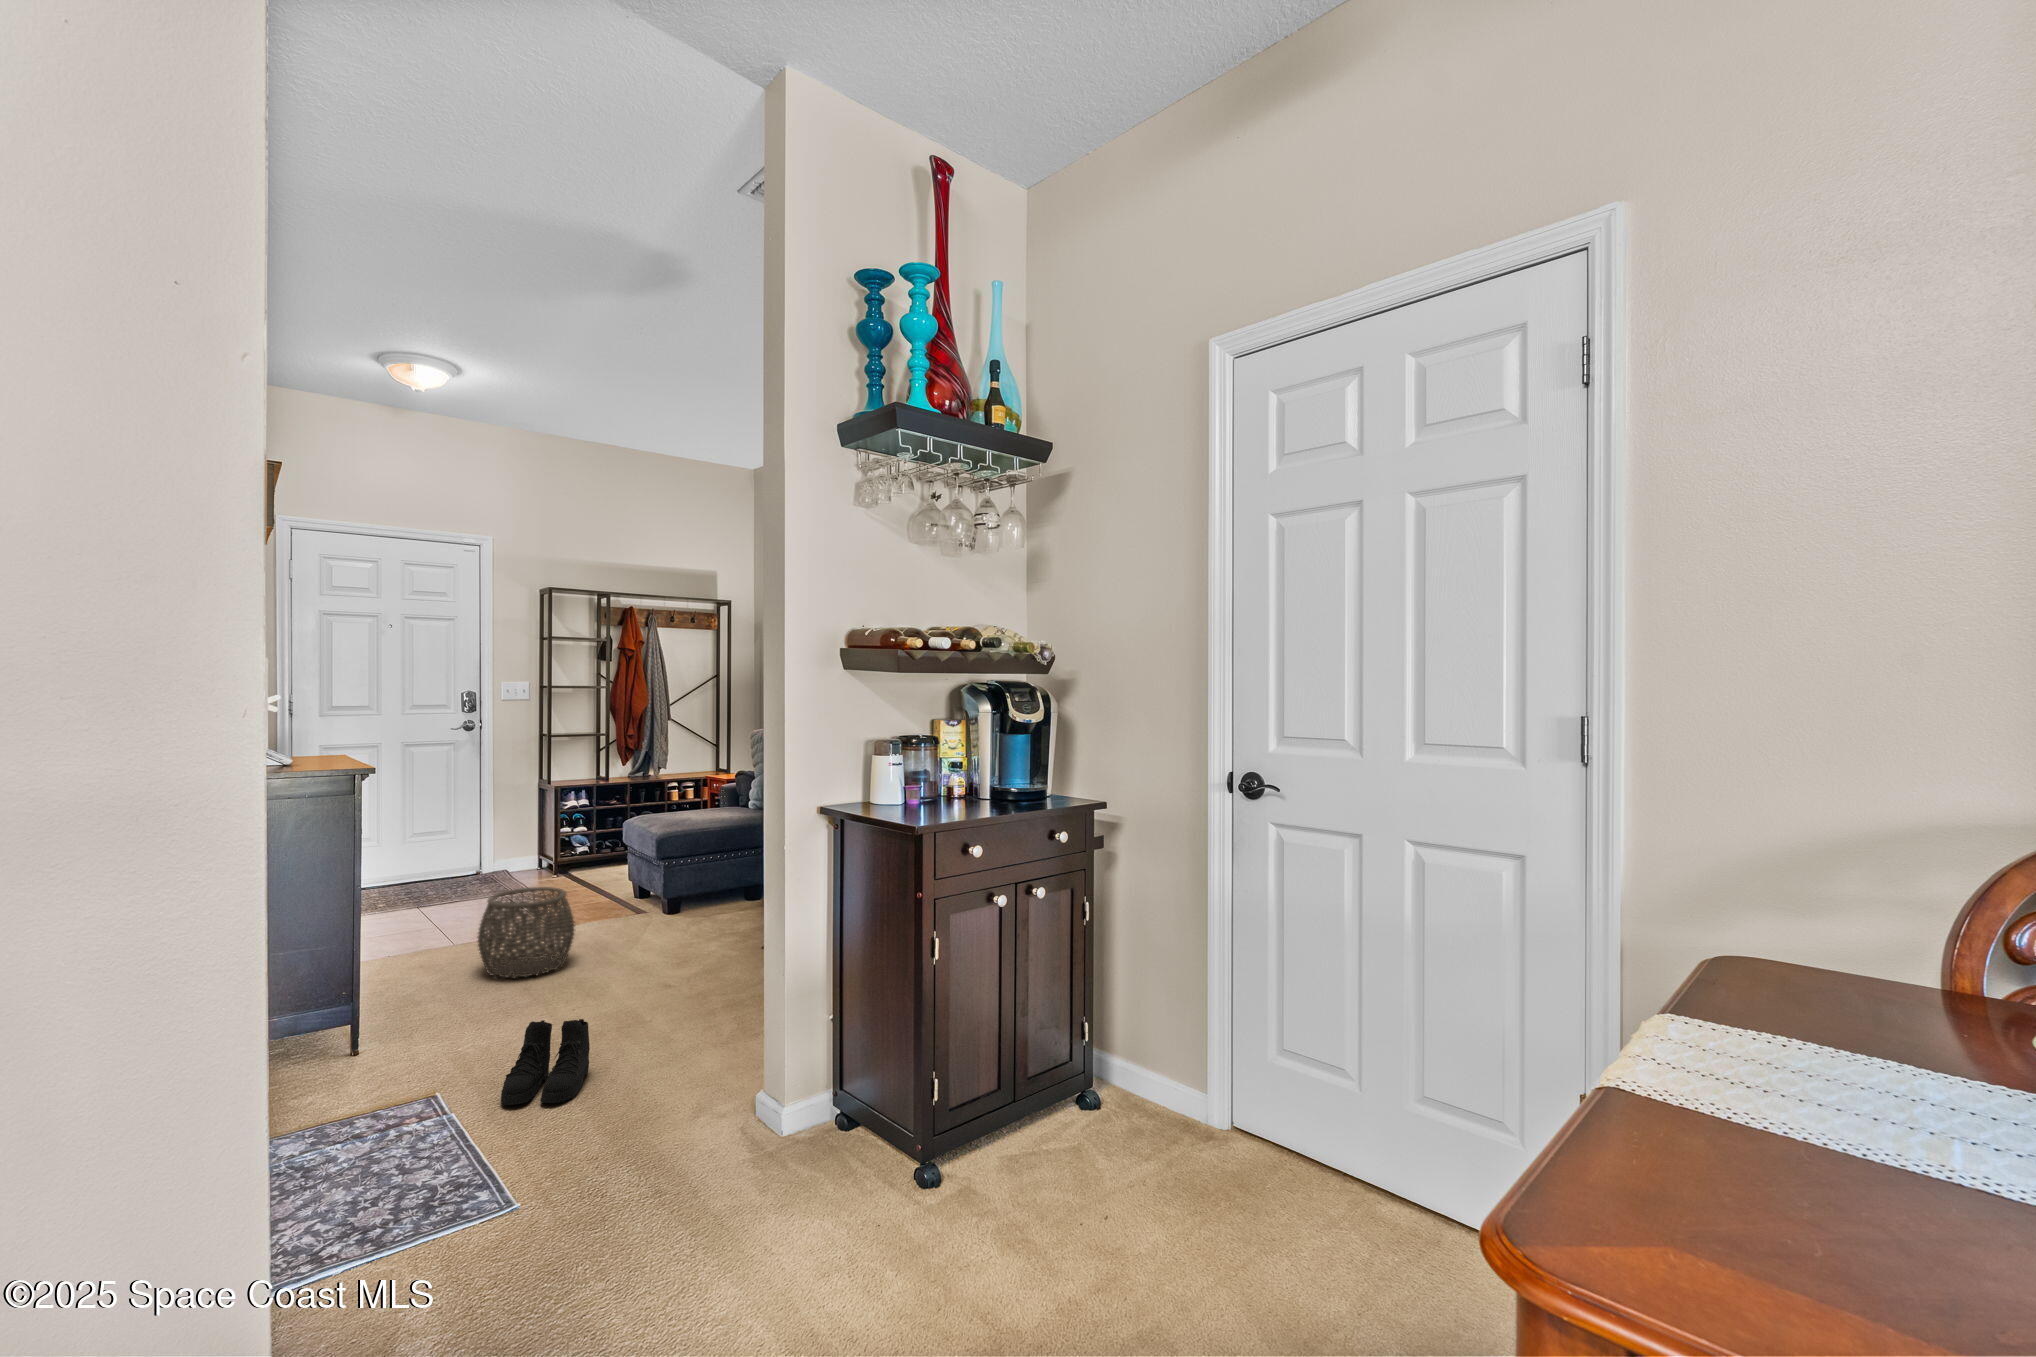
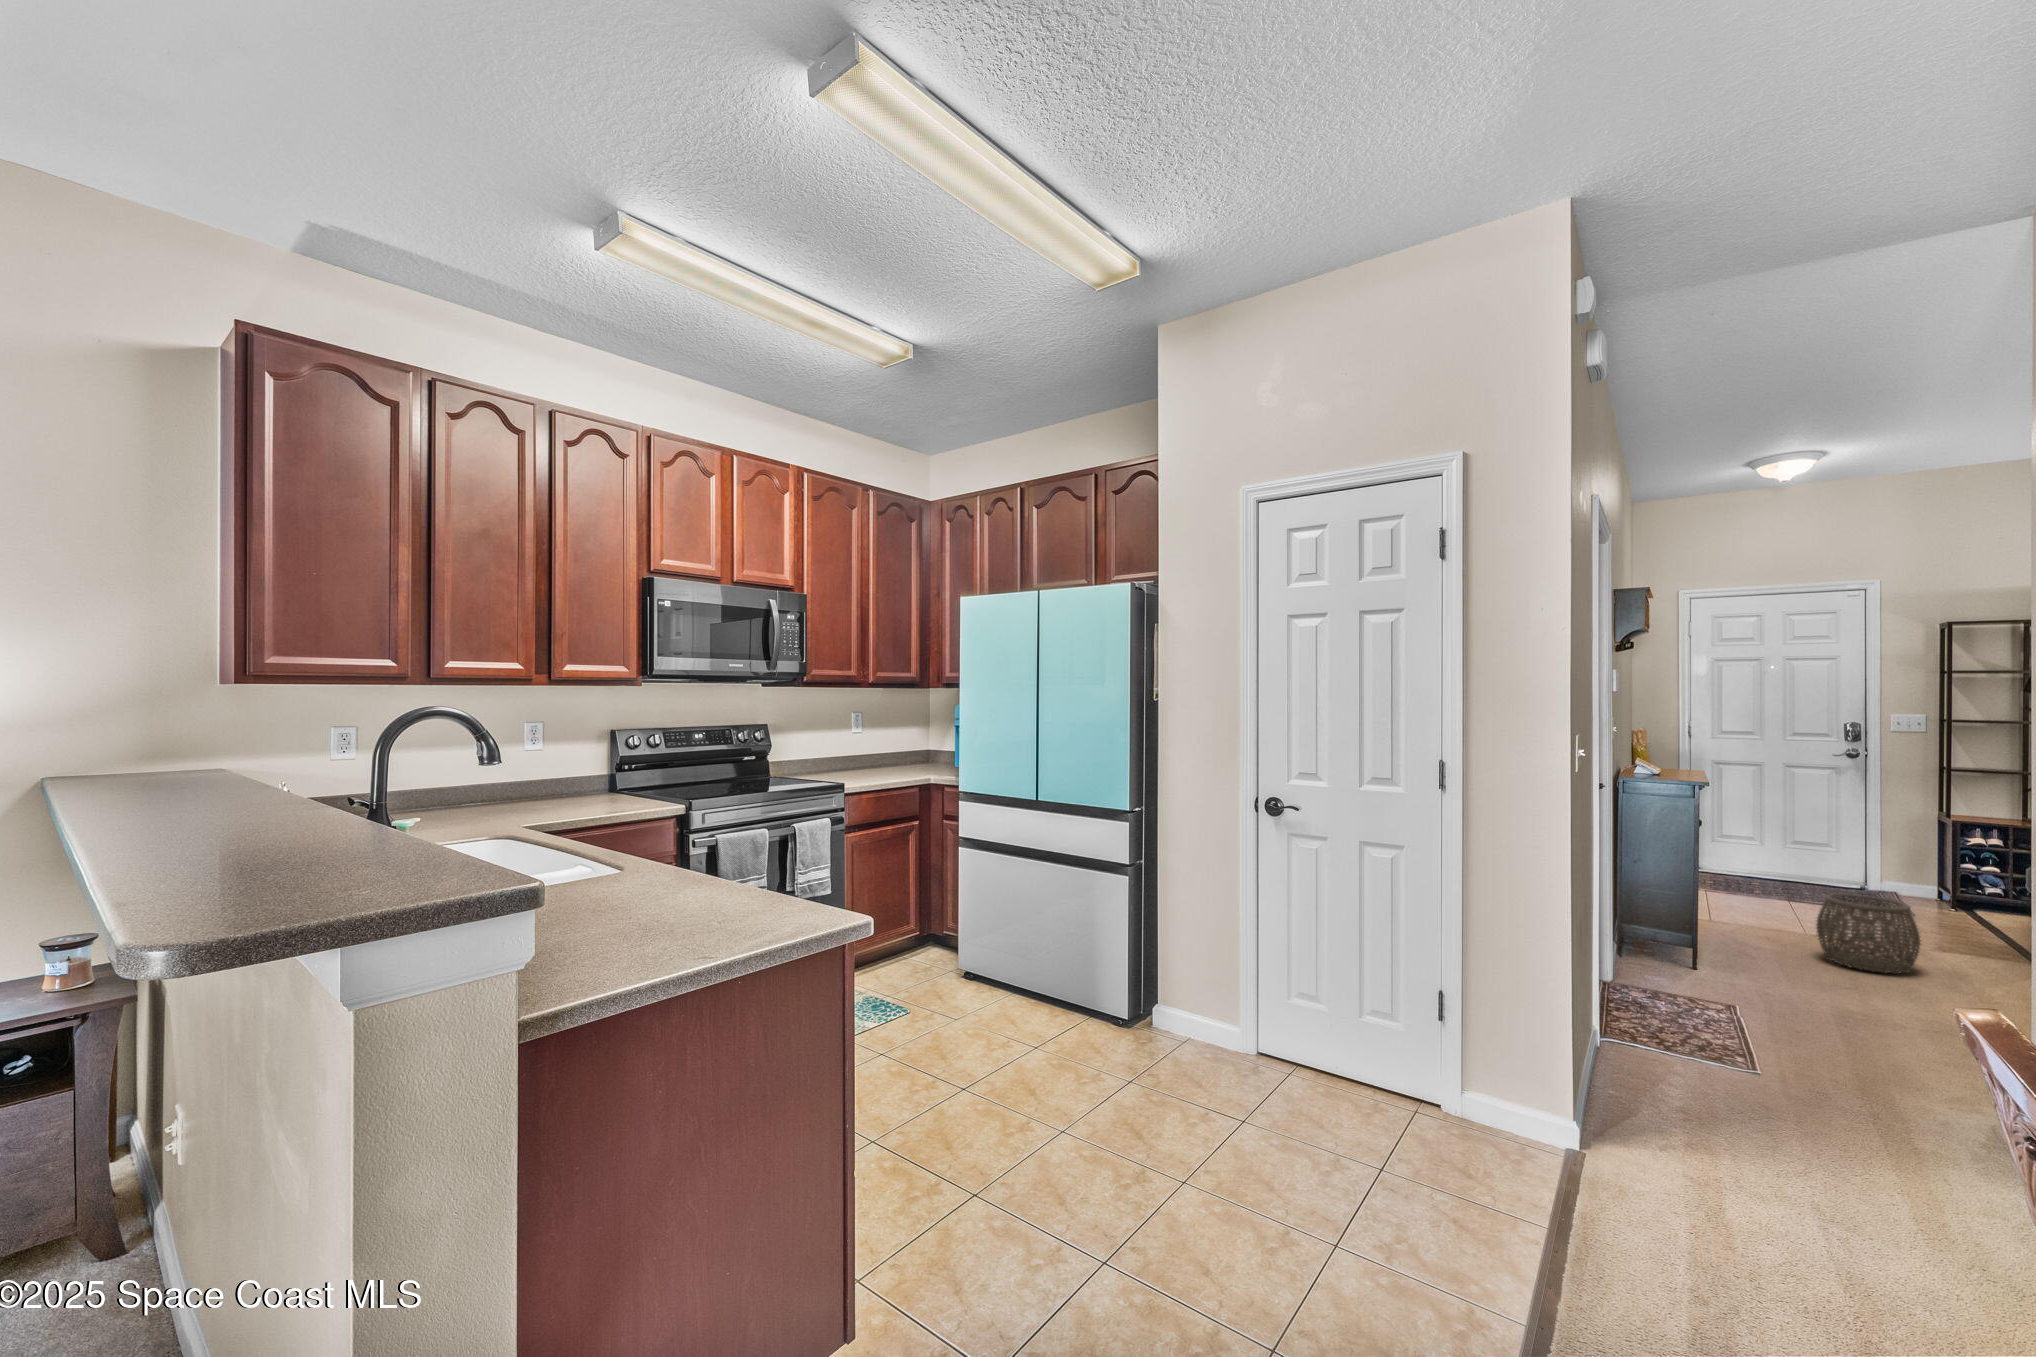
boots: present [501,1019,590,1105] -> none [1783,978,1874,1046]

